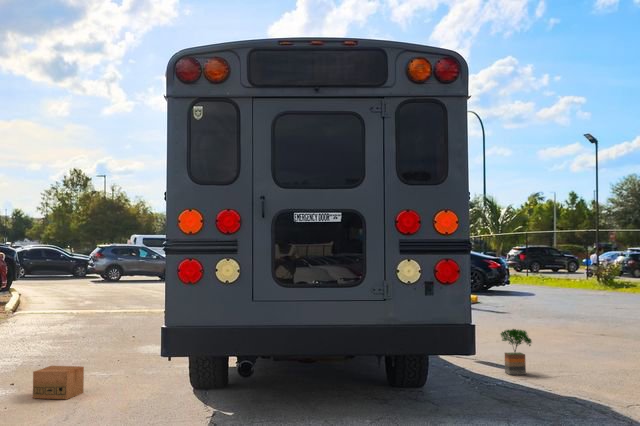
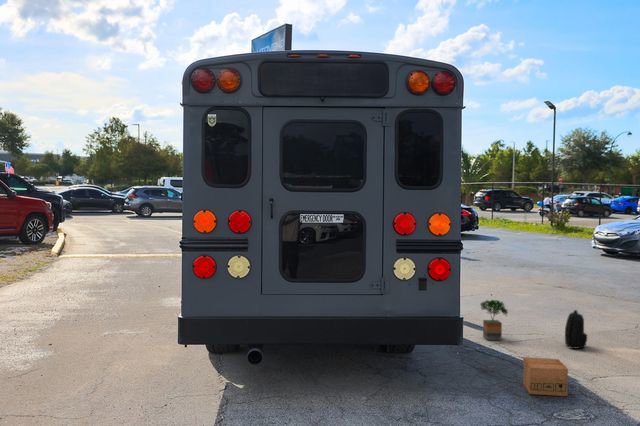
backpack: none [597,336,623,380] -> present [565,310,587,349]
cardboard box: present [33,366,84,399] -> present [523,357,568,396]

